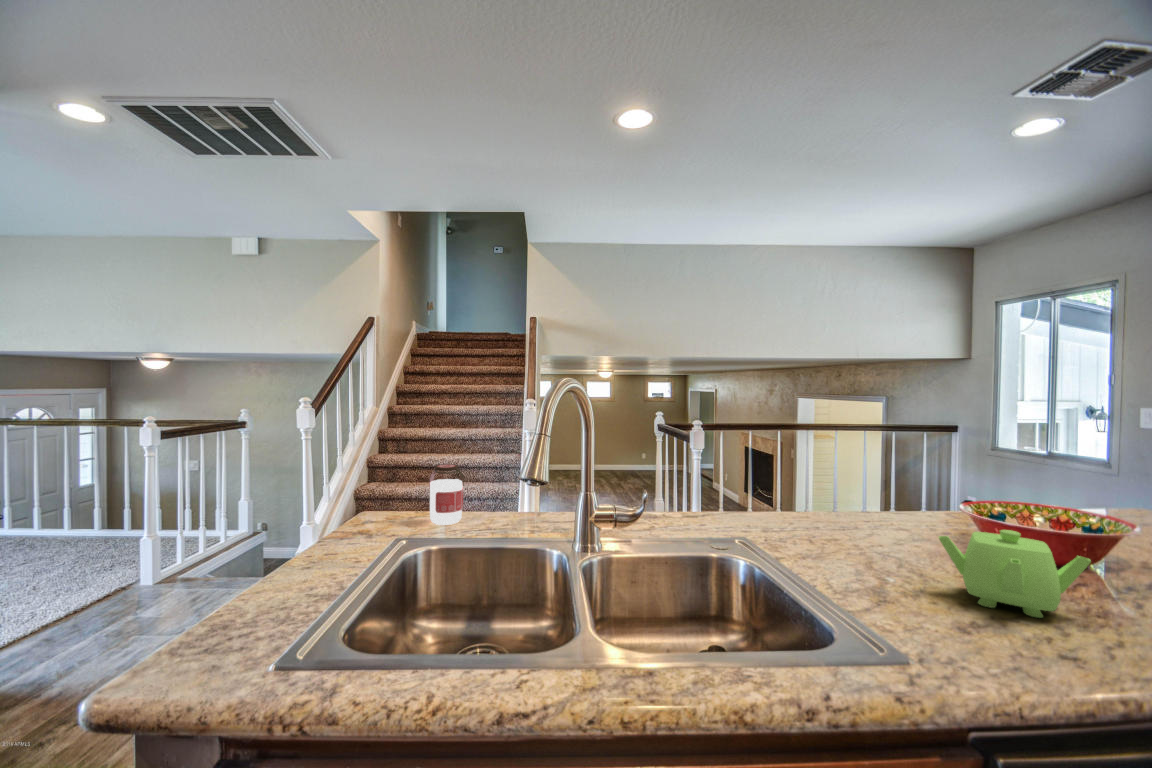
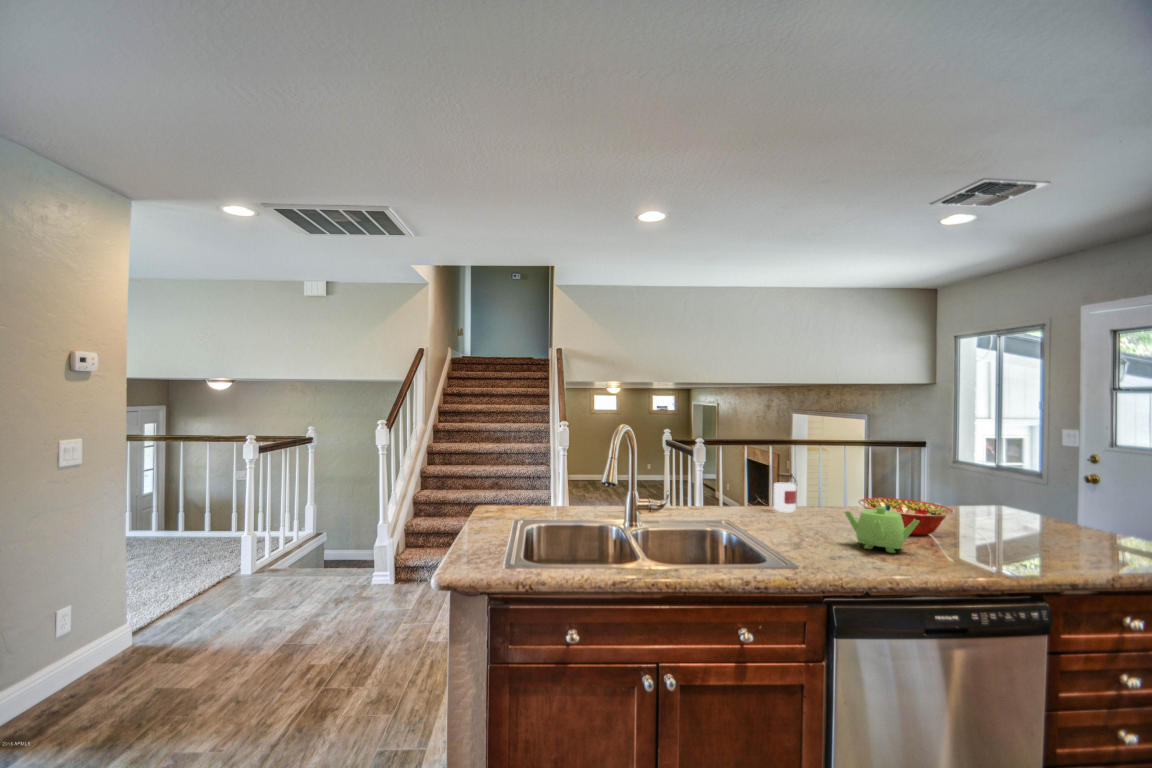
jar: present [429,464,464,525] -> present [774,473,797,512]

